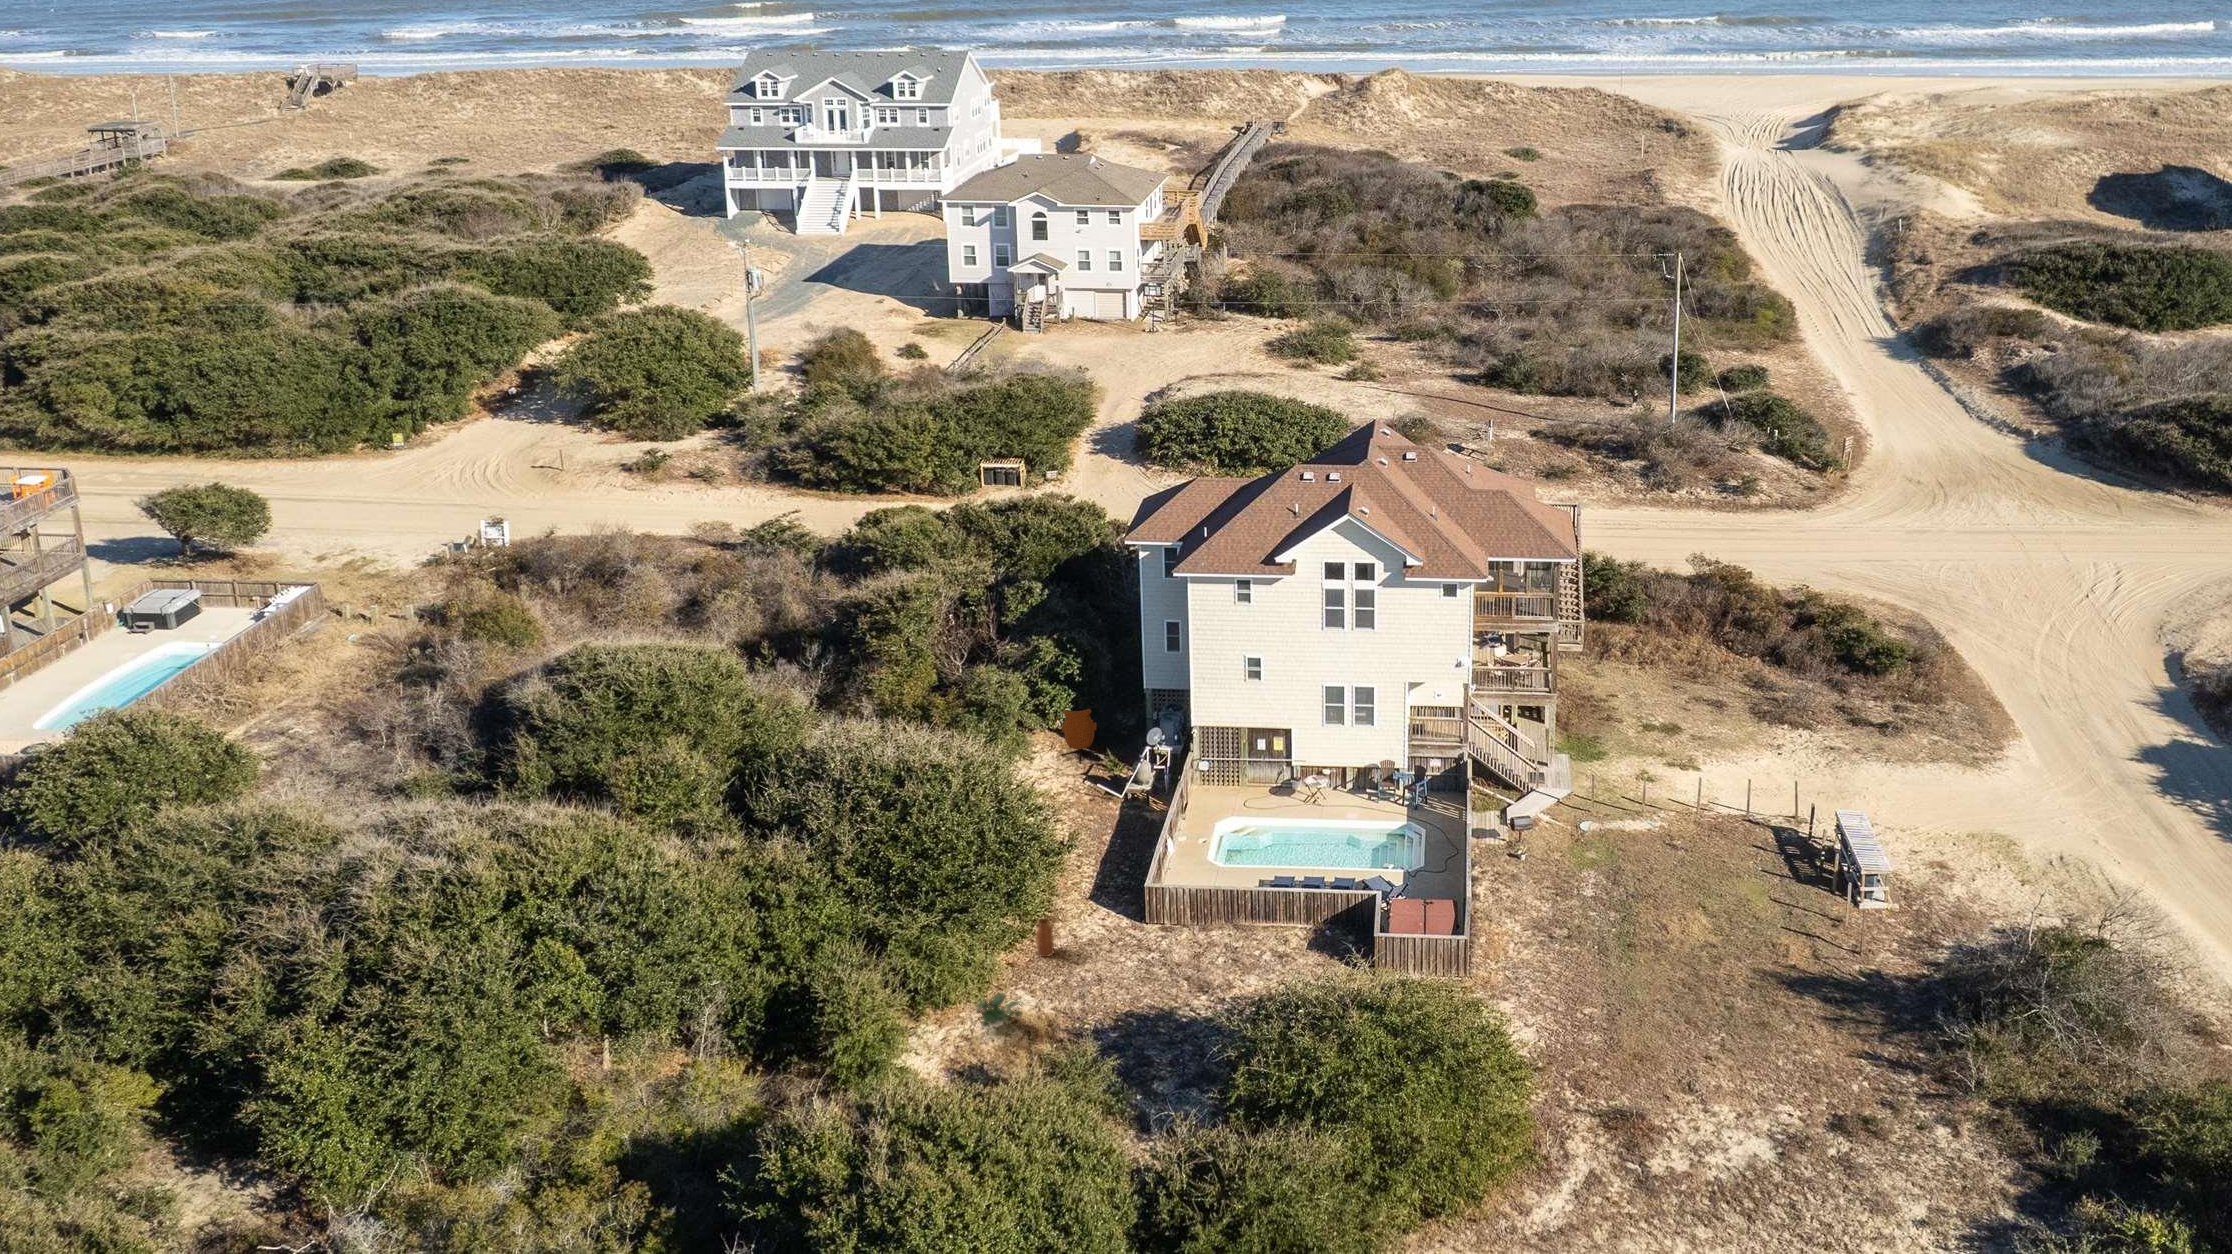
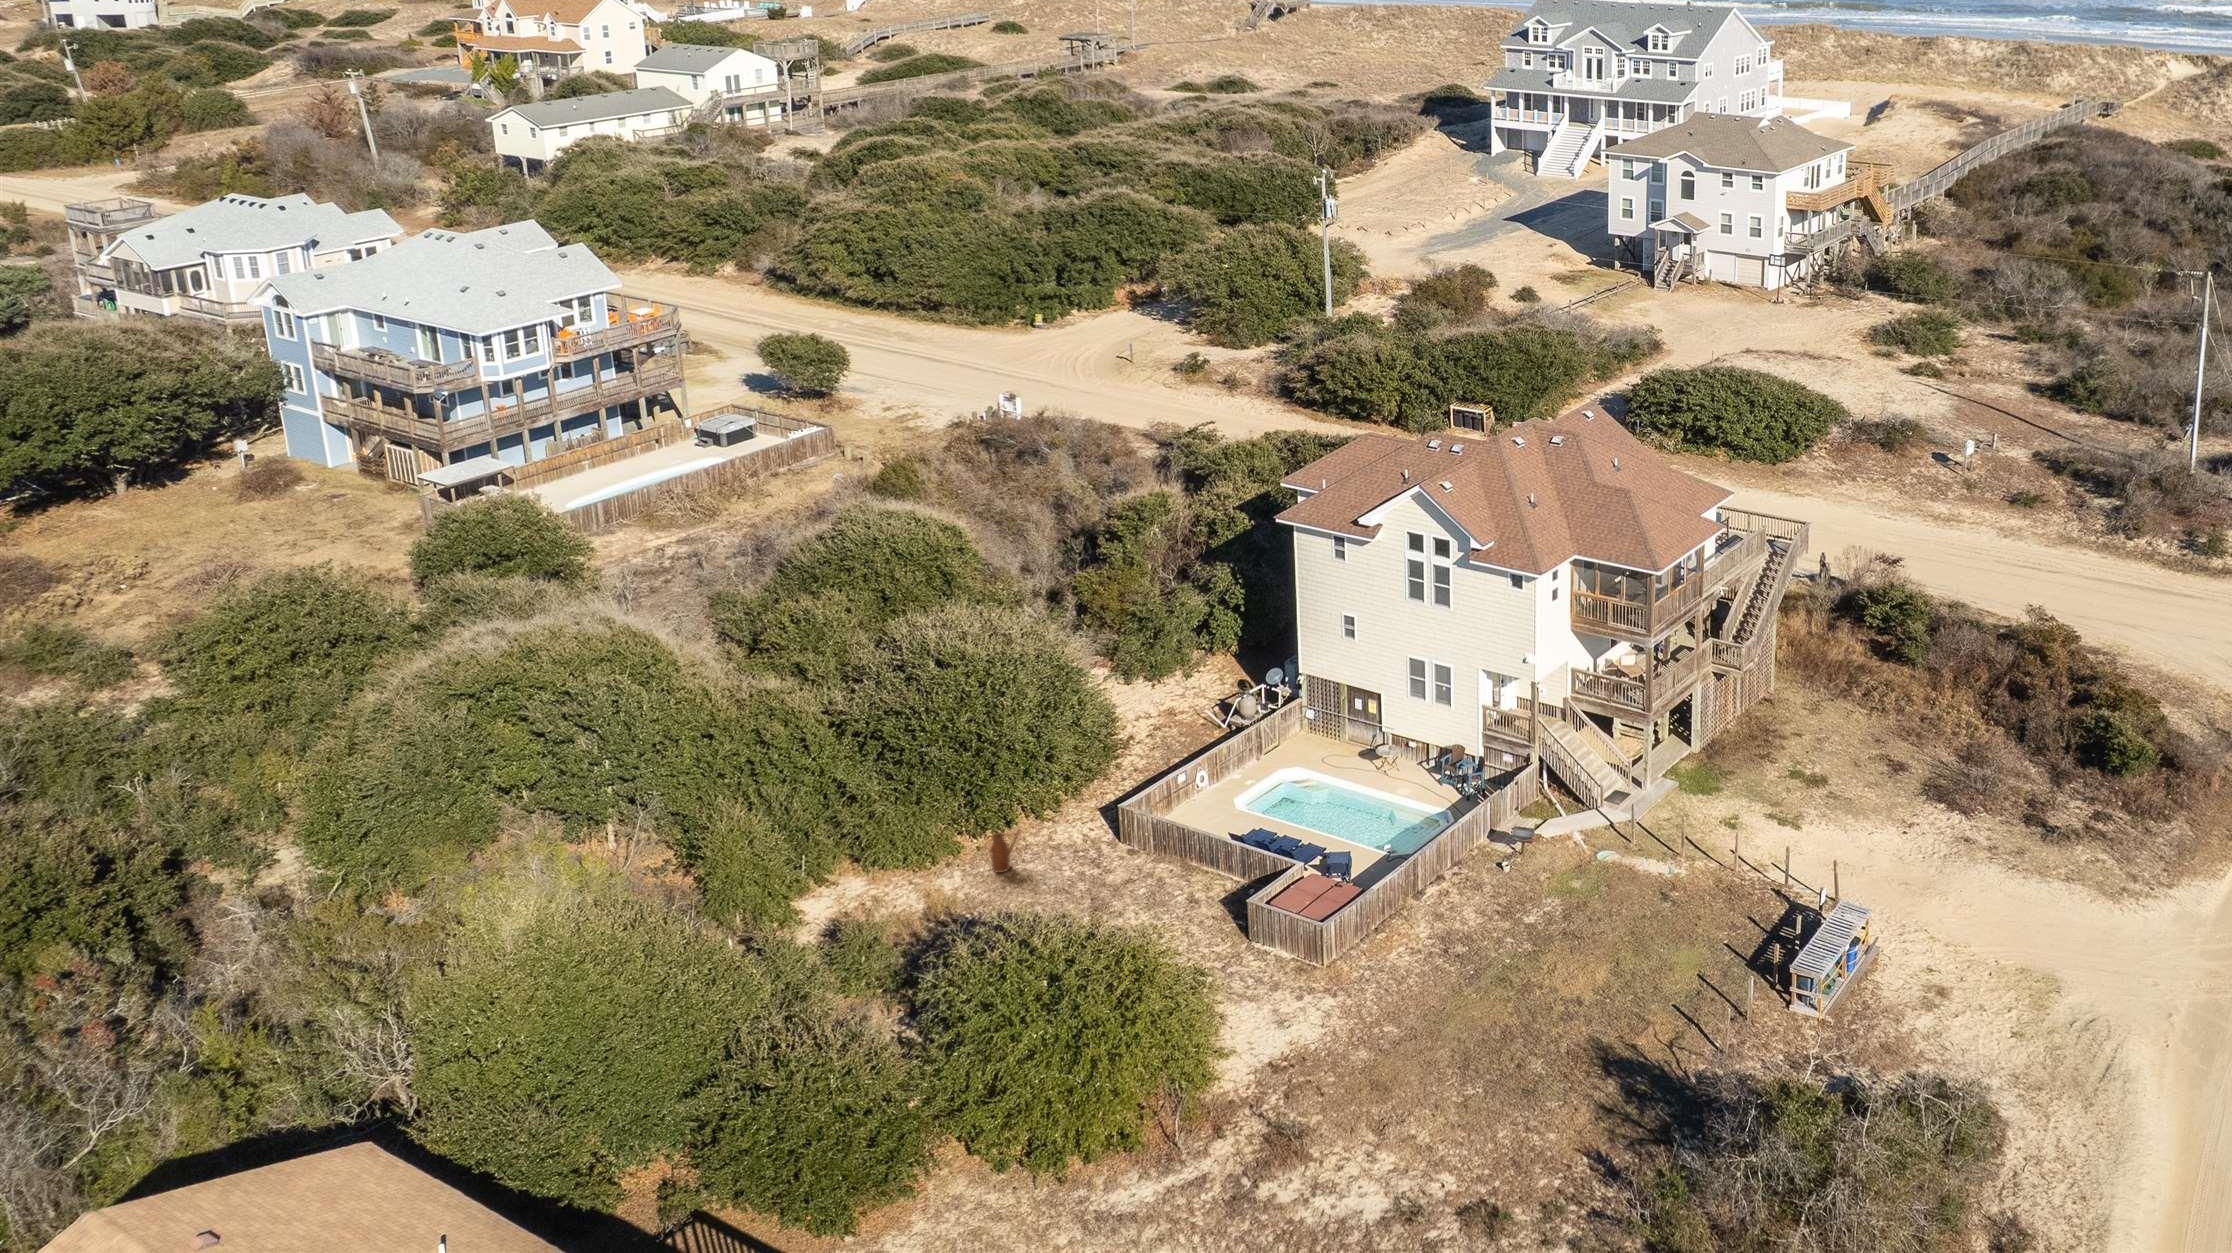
lounge chair: present [1062,709,1100,763] -> none [1231,648,1293,709]
potted plant: present [975,993,1020,1027] -> none [854,889,910,921]

